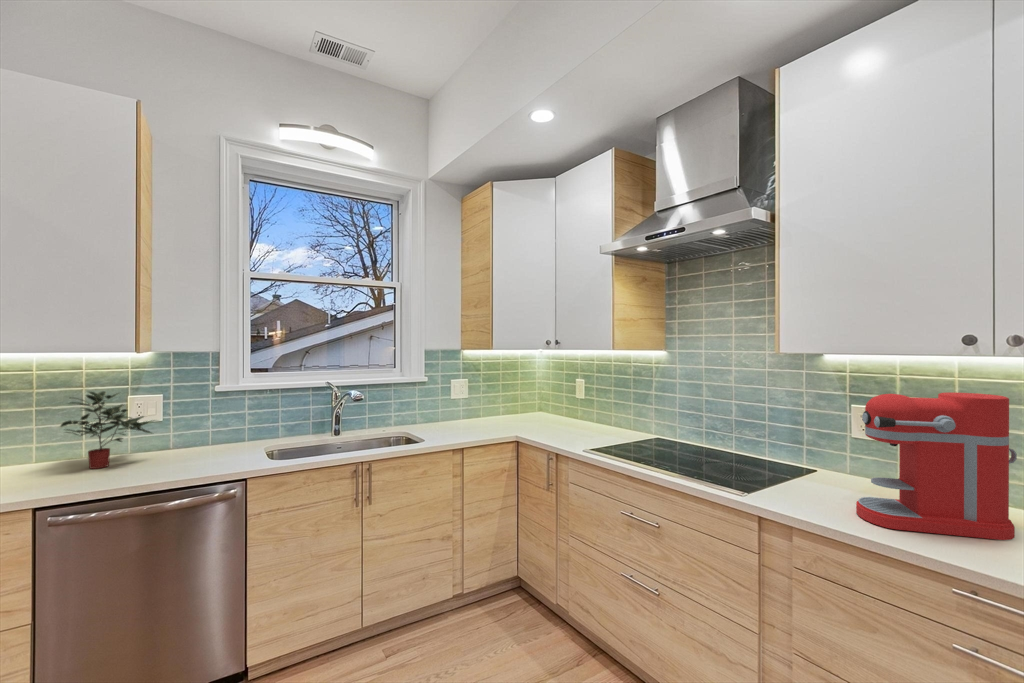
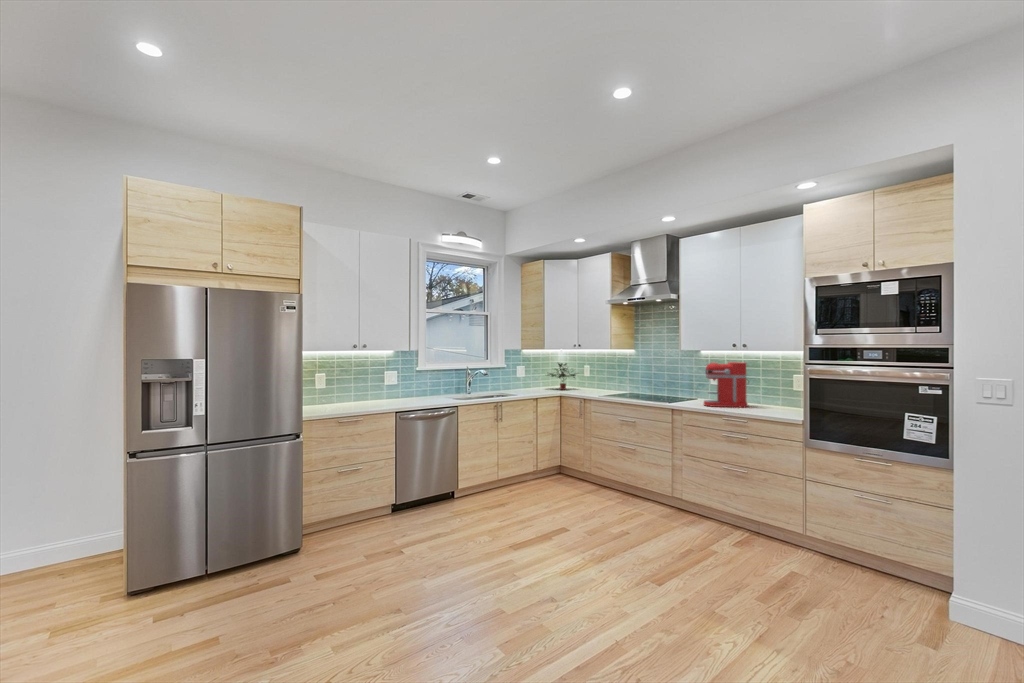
potted plant: present [61,391,155,469] -> present [548,363,576,390]

